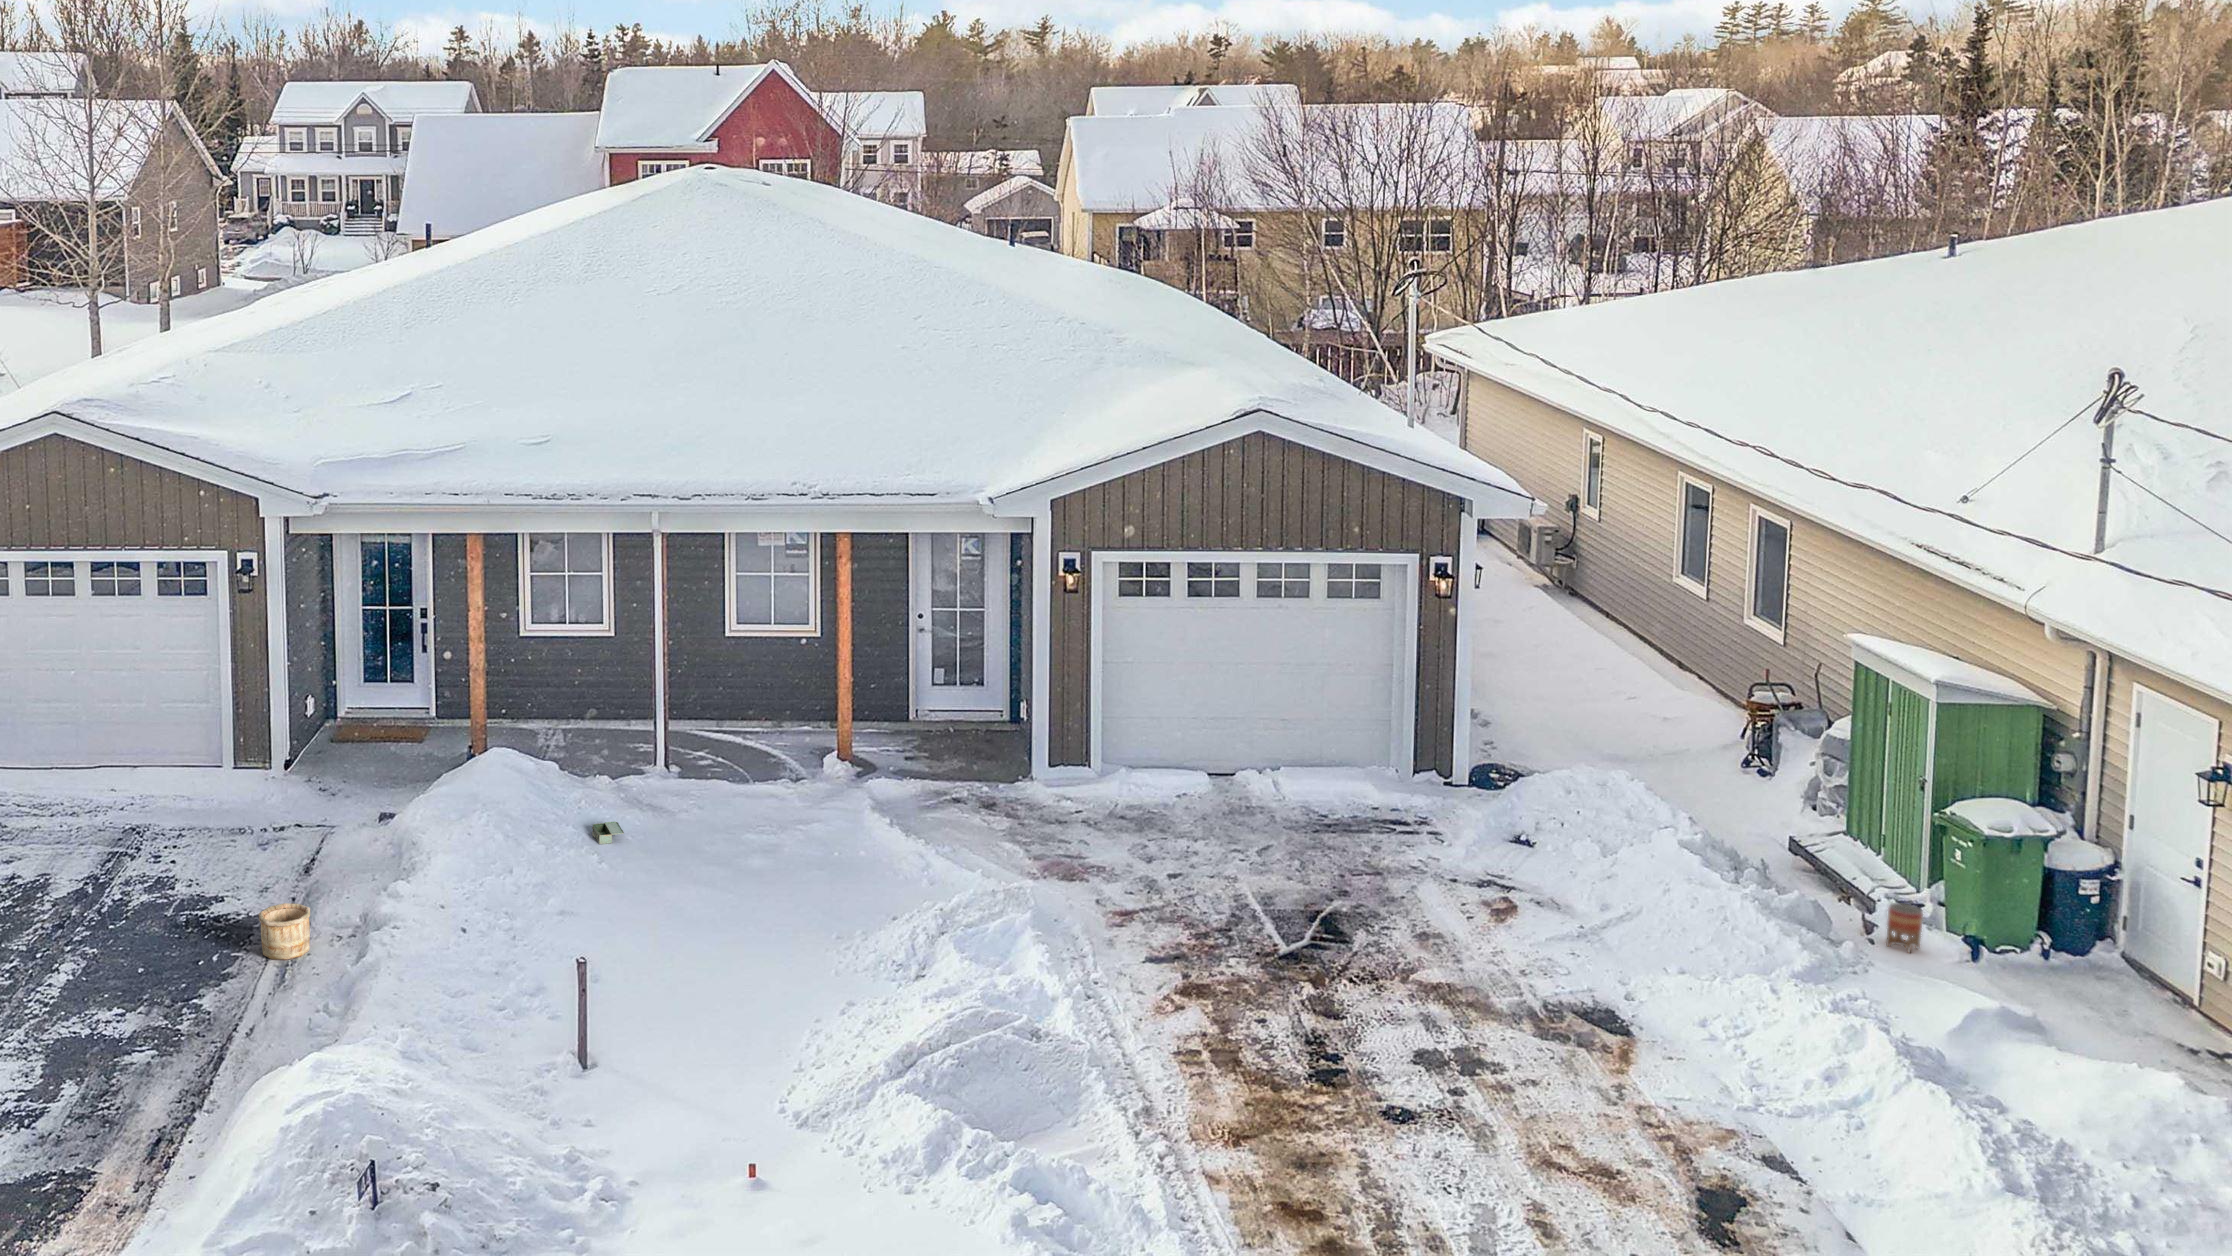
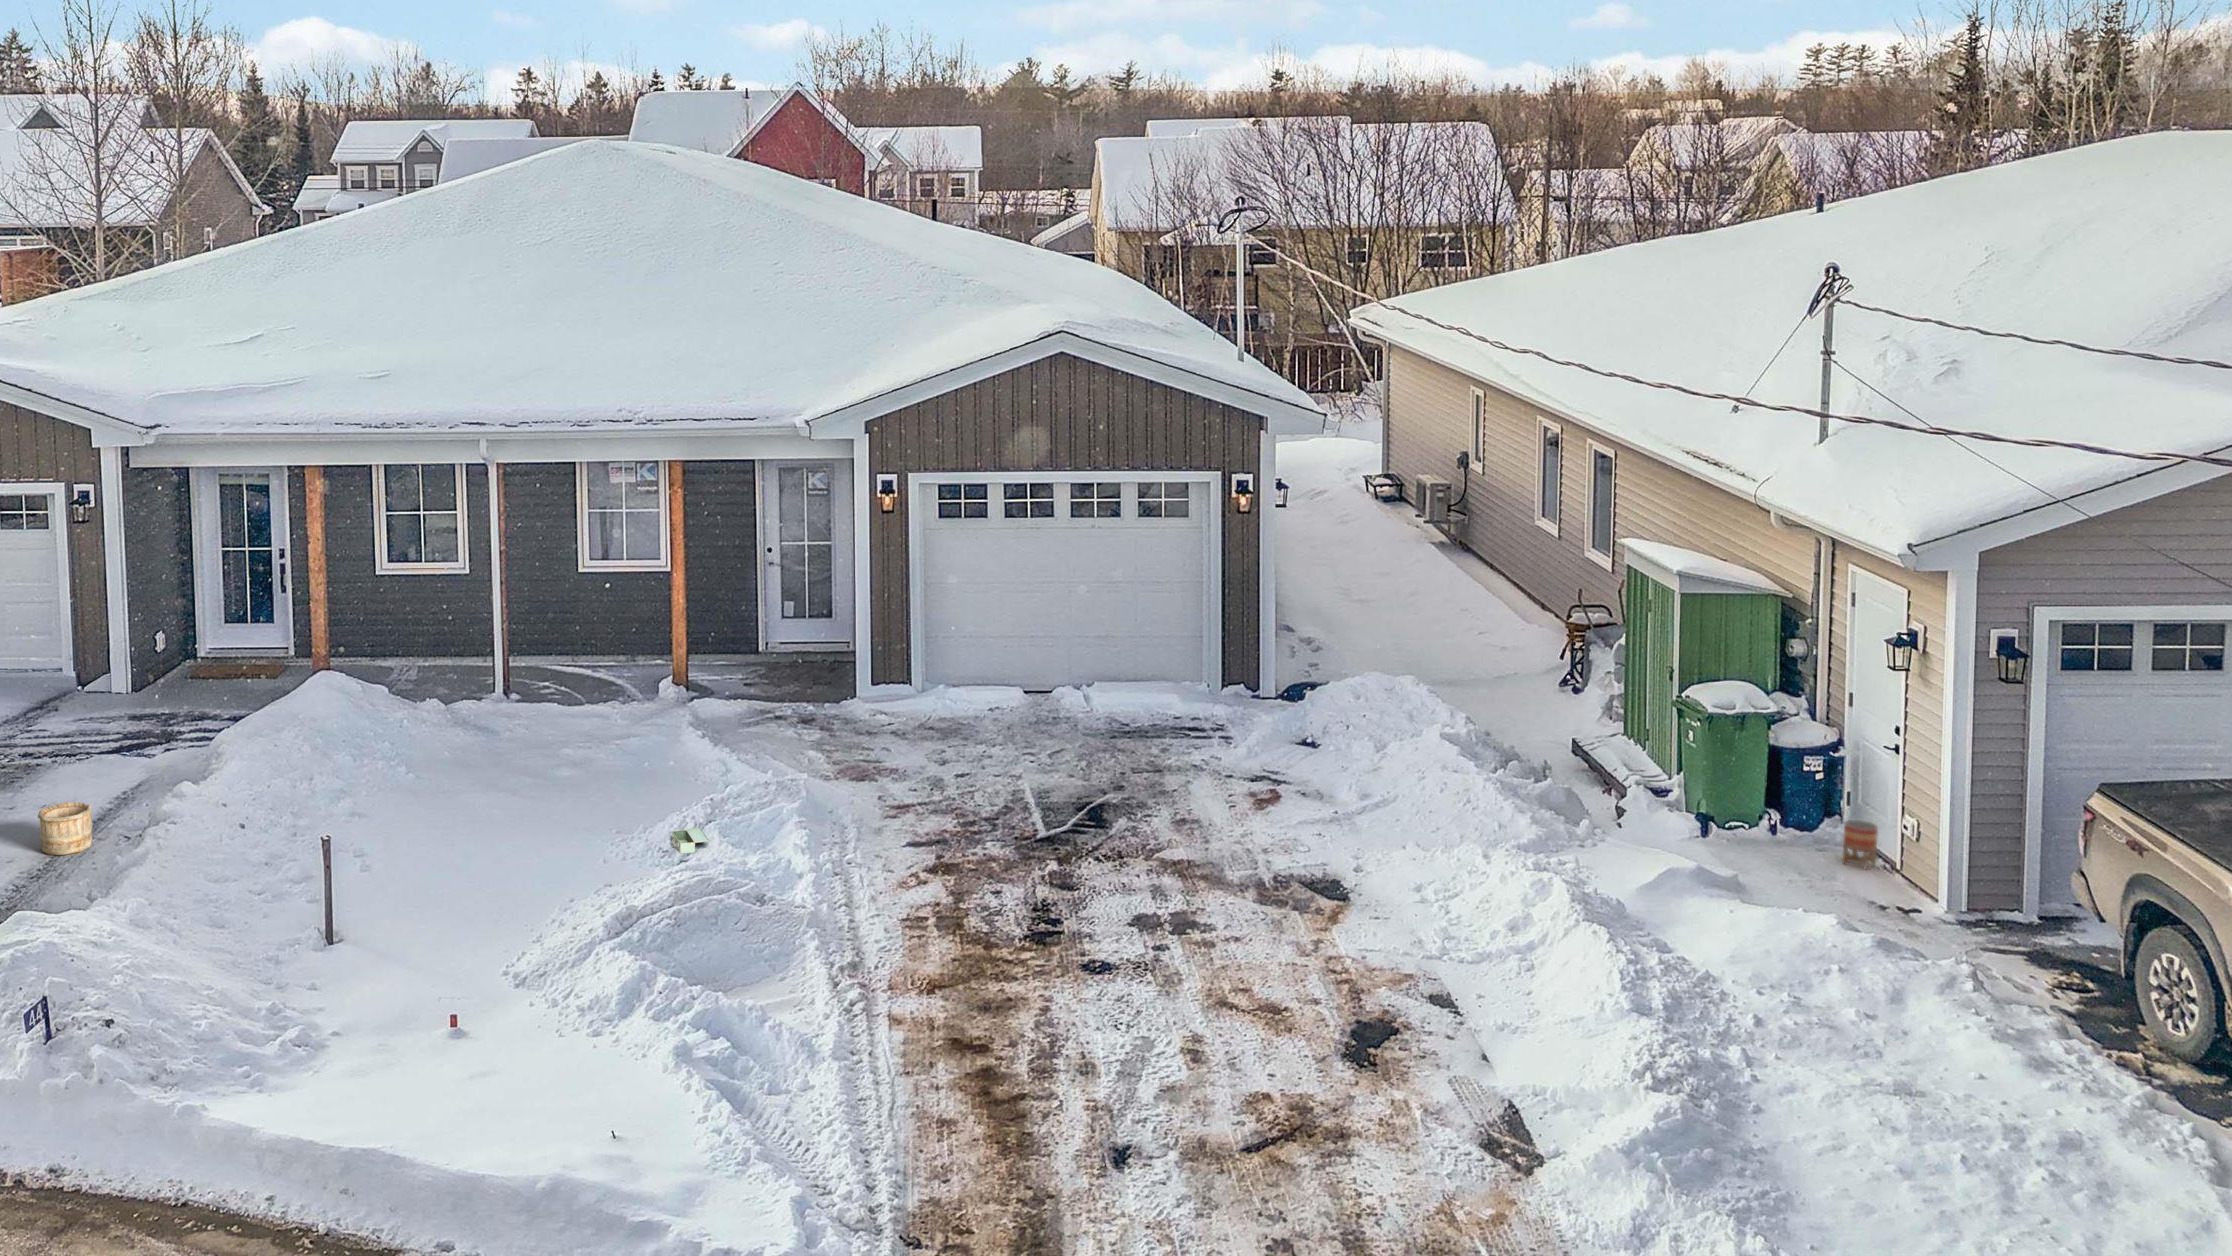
toolbox: present [592,821,624,844] -> present [672,828,709,854]
planter: present [1886,903,1923,952] -> present [1842,820,1878,869]

